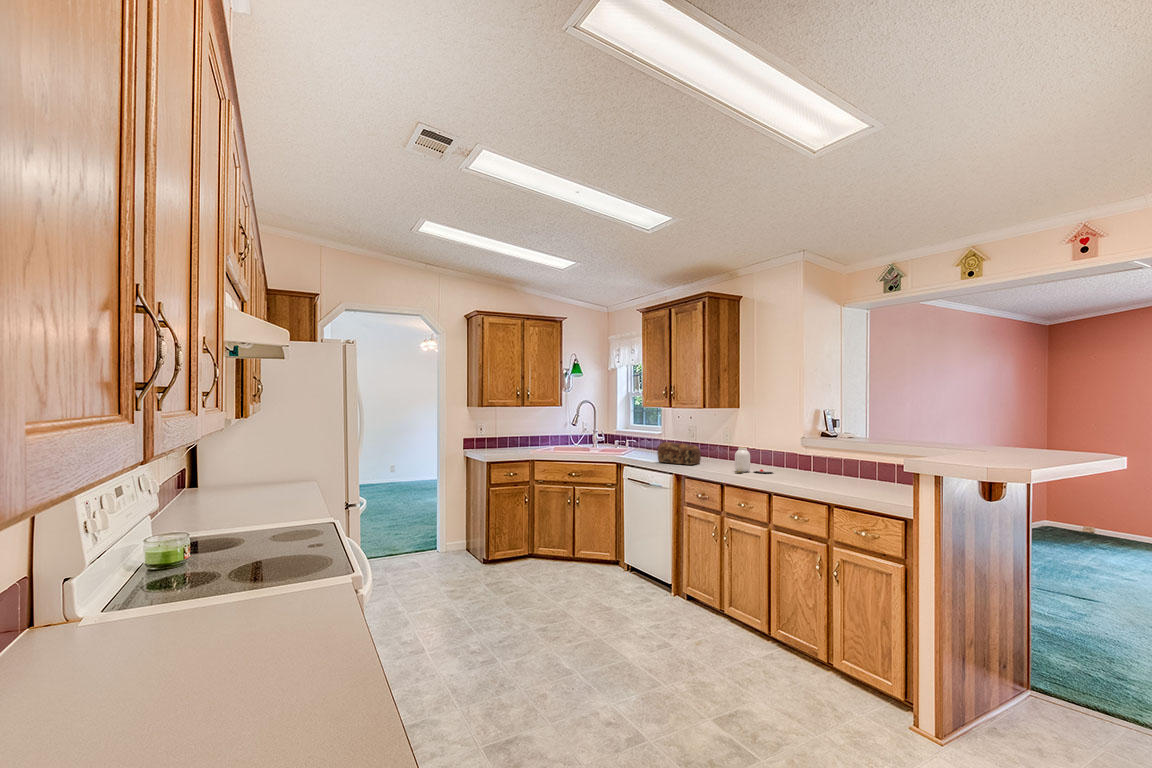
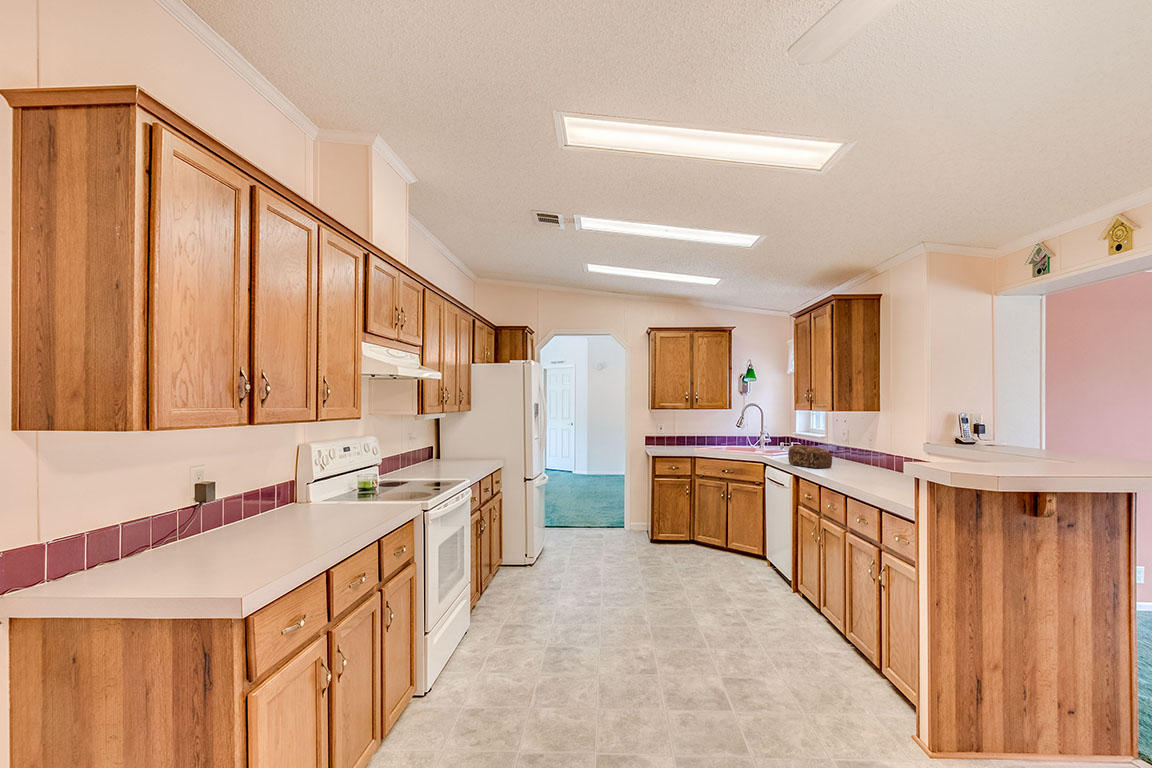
jar: present [735,447,773,473] -> none [838,452,884,479]

